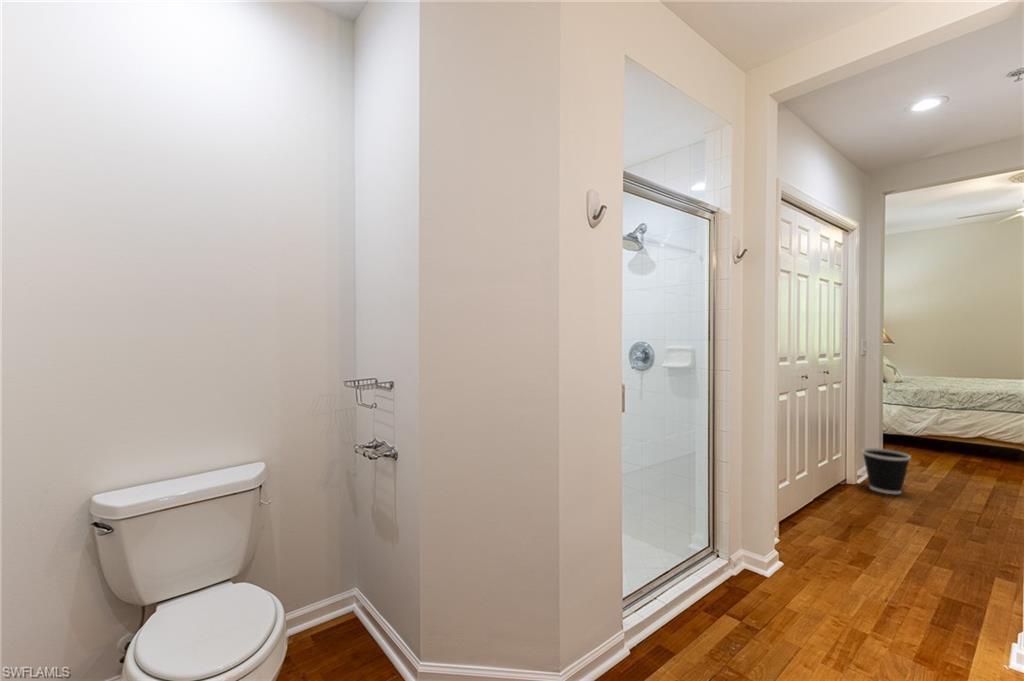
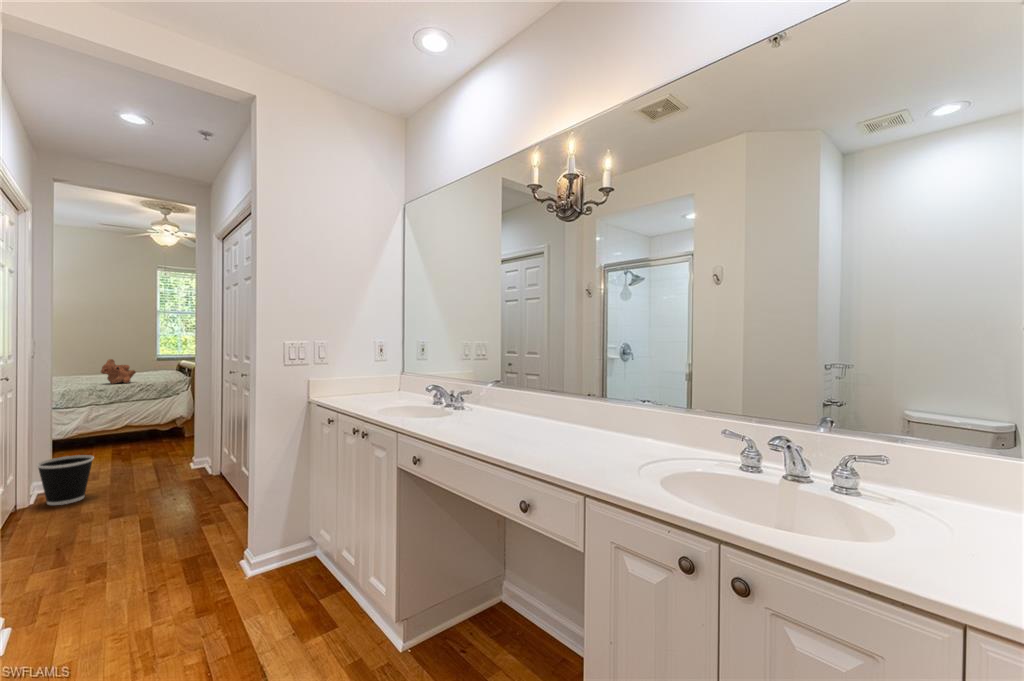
teddy bear: none [951,362,994,390] -> present [101,359,136,384]

